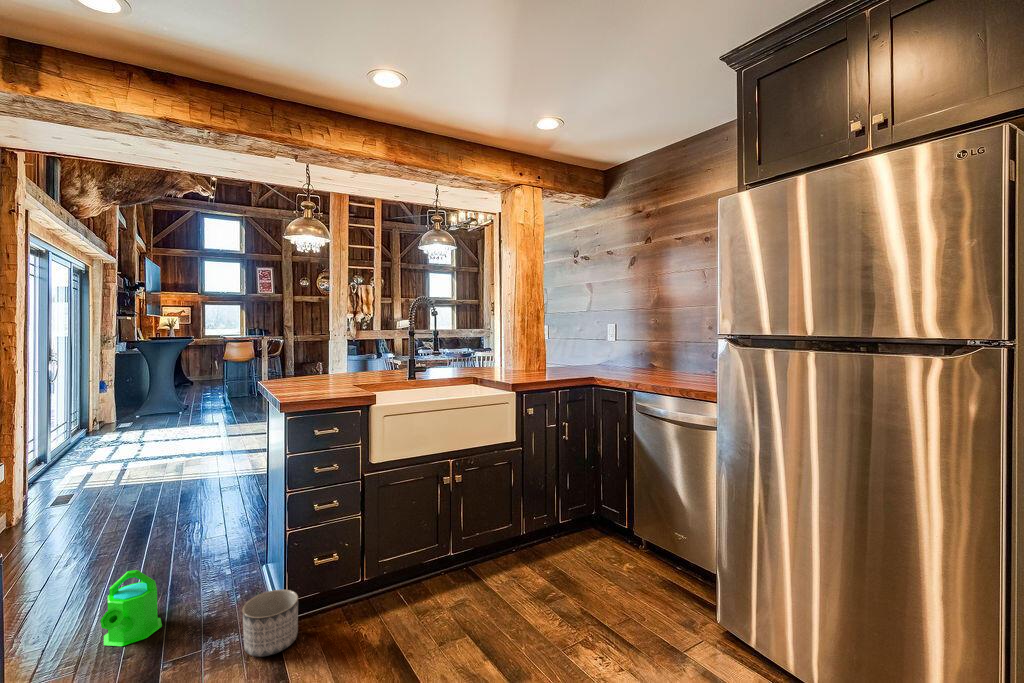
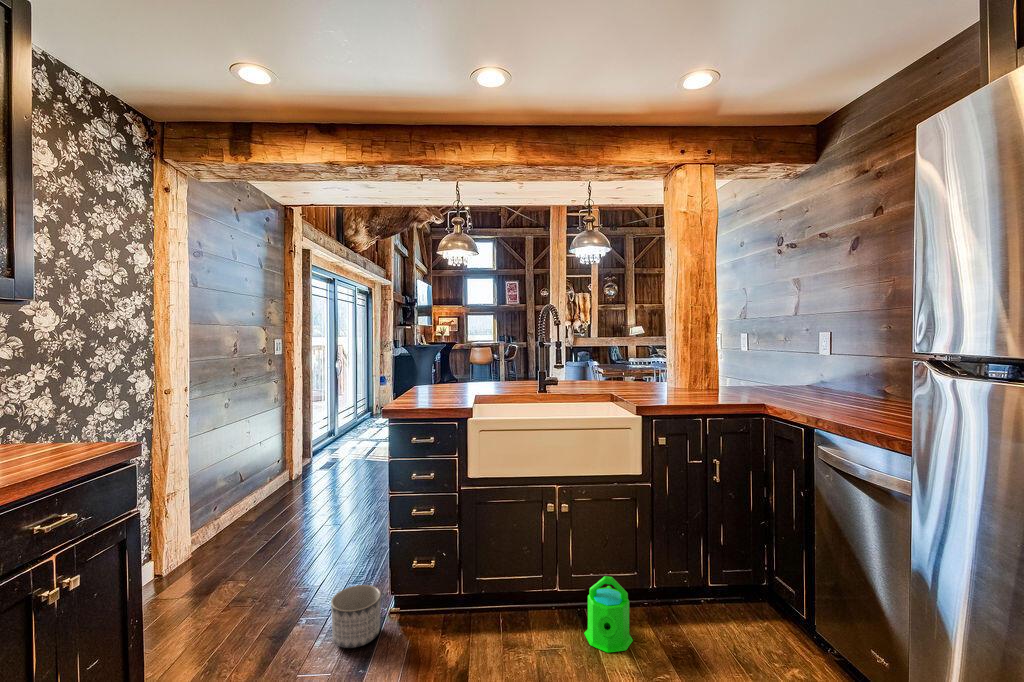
watering can: present [100,570,162,646] -> present [584,576,633,653]

